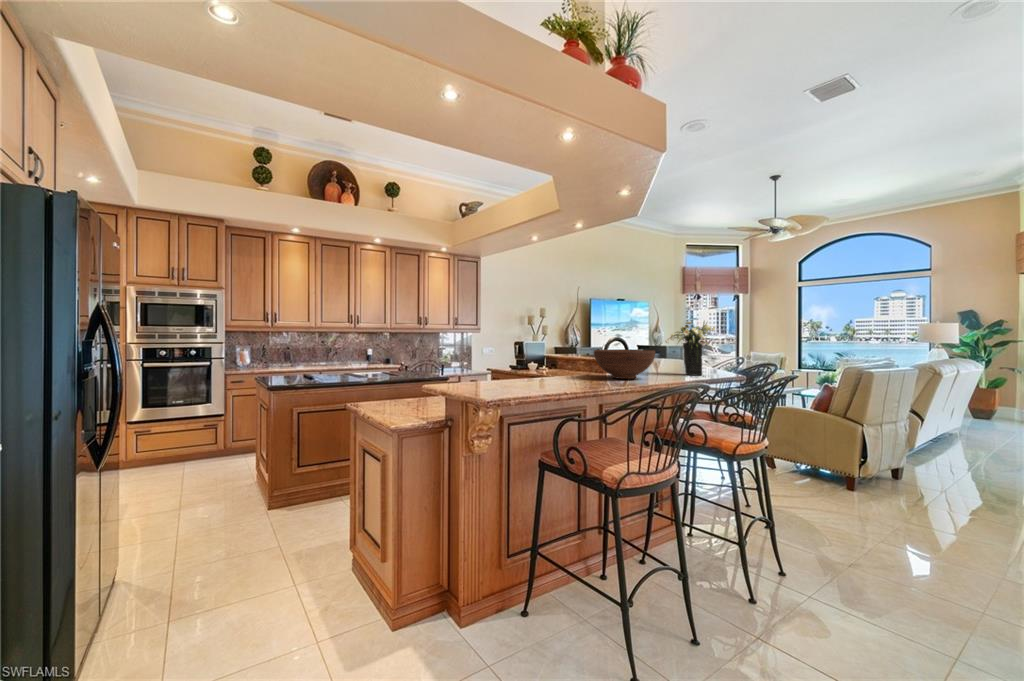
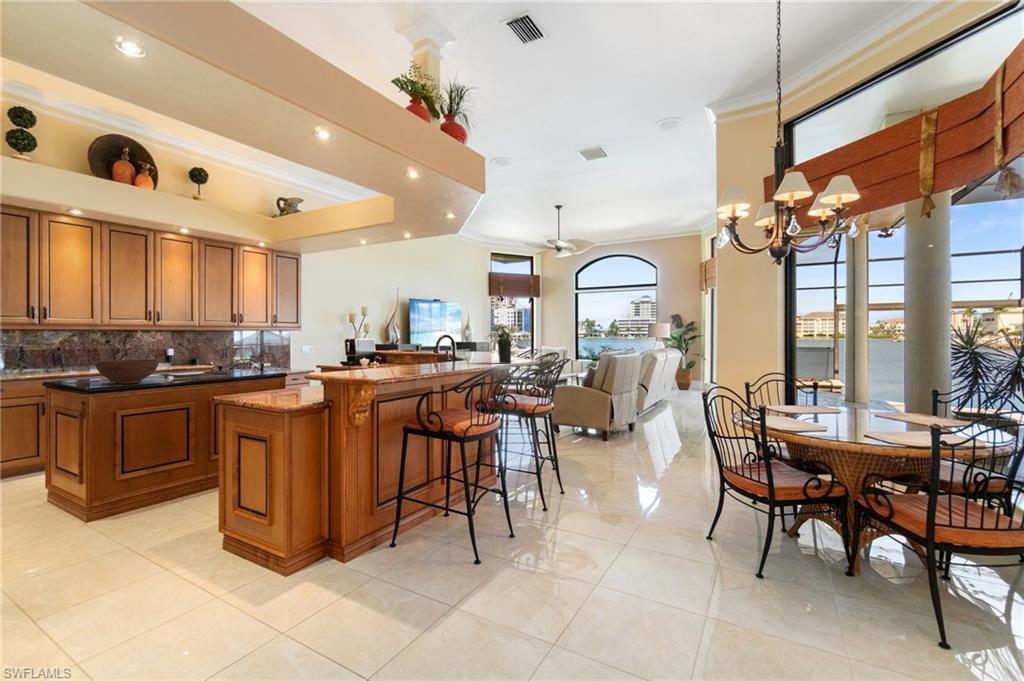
fruit bowl: present [594,350,655,379] -> present [95,360,159,384]

